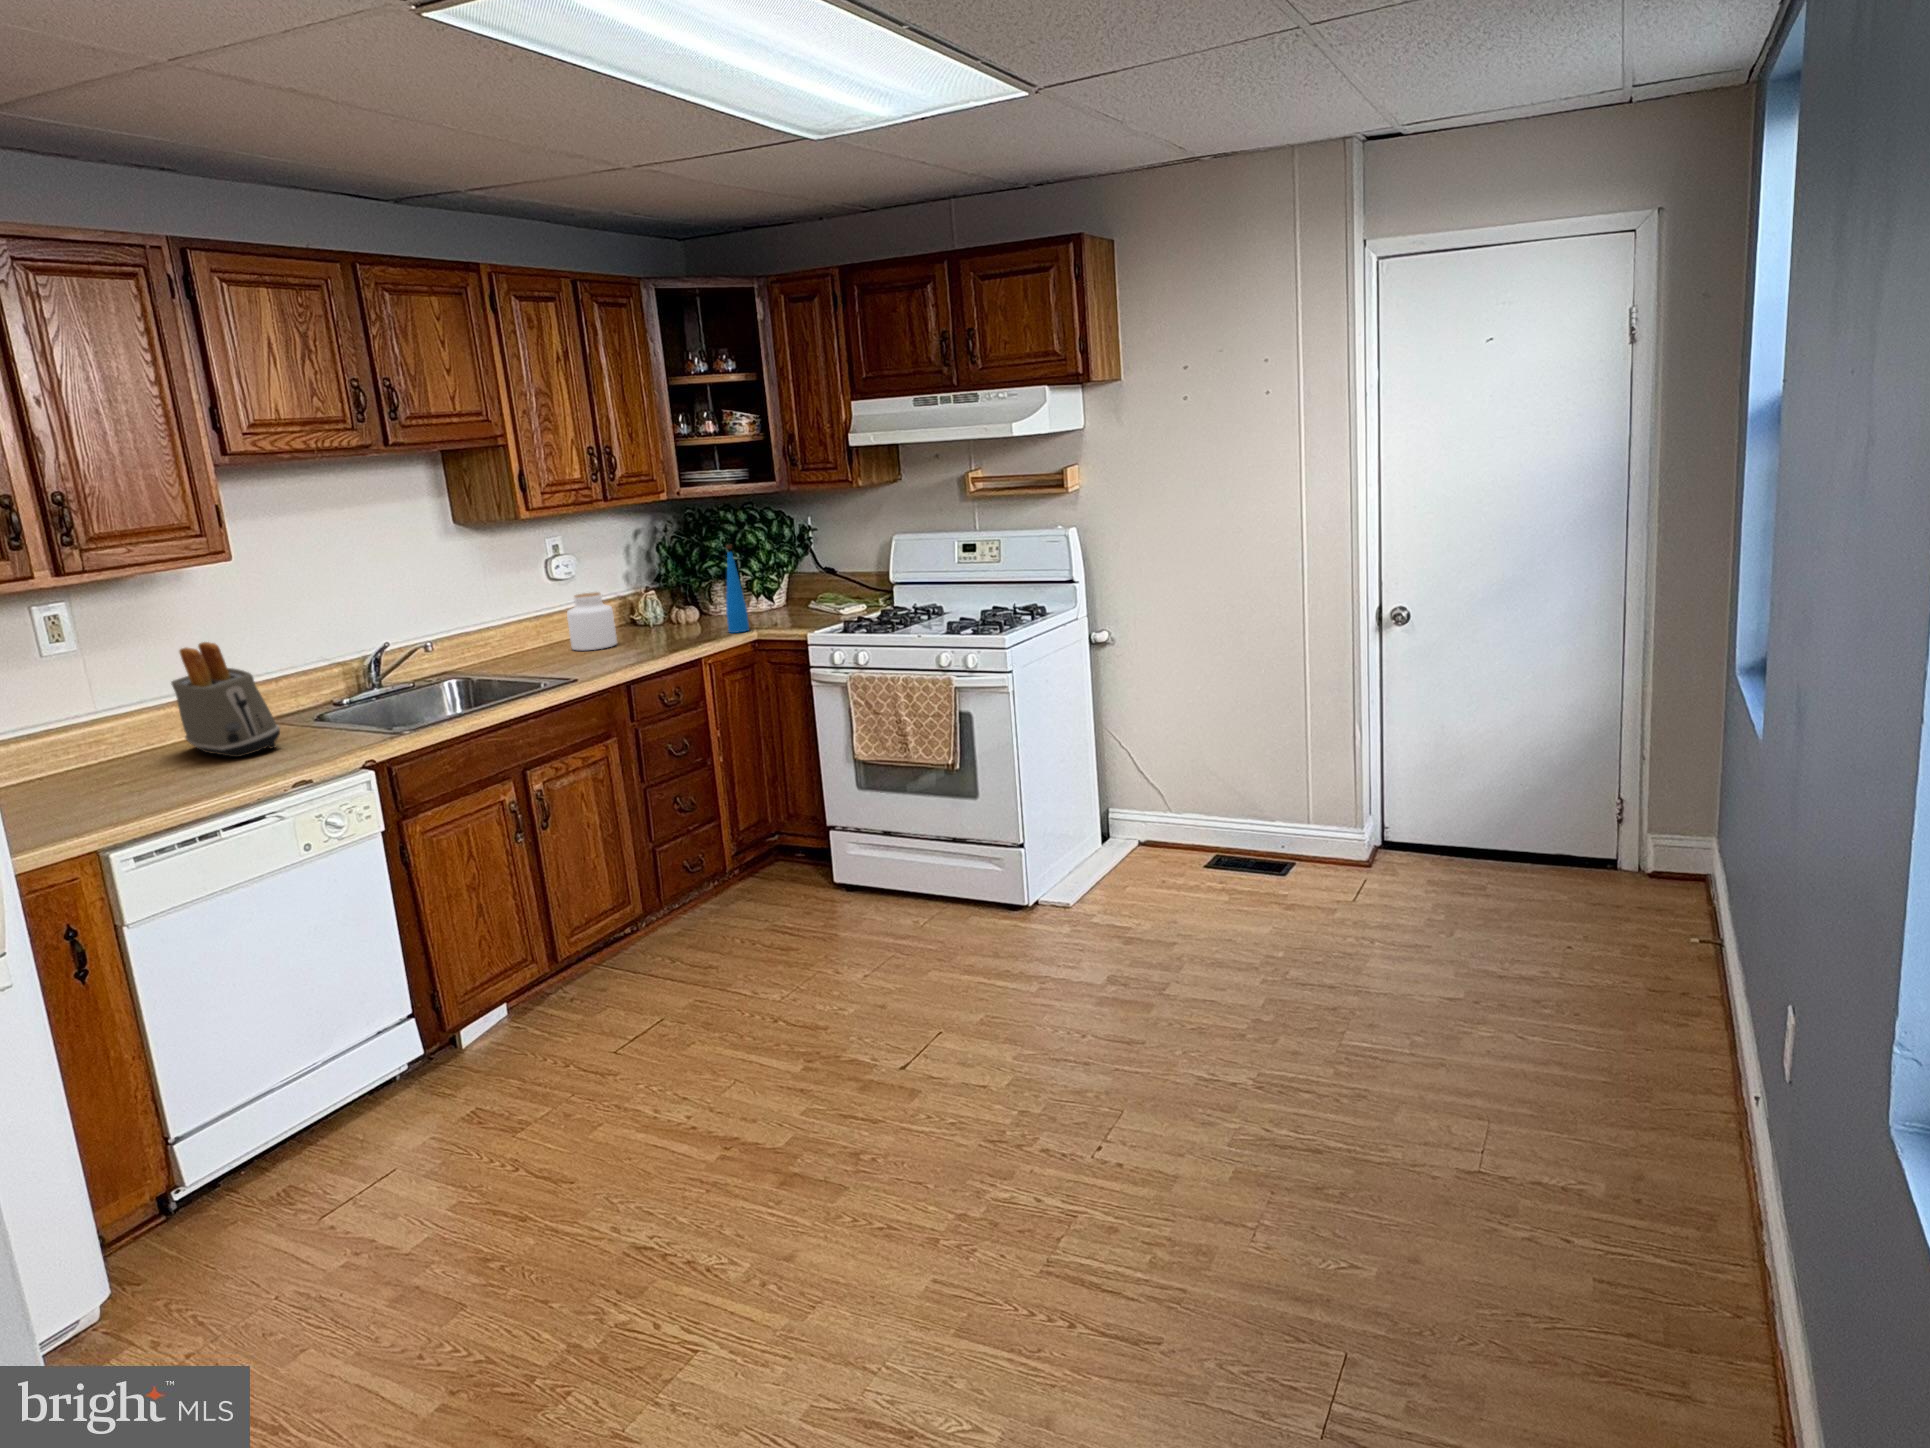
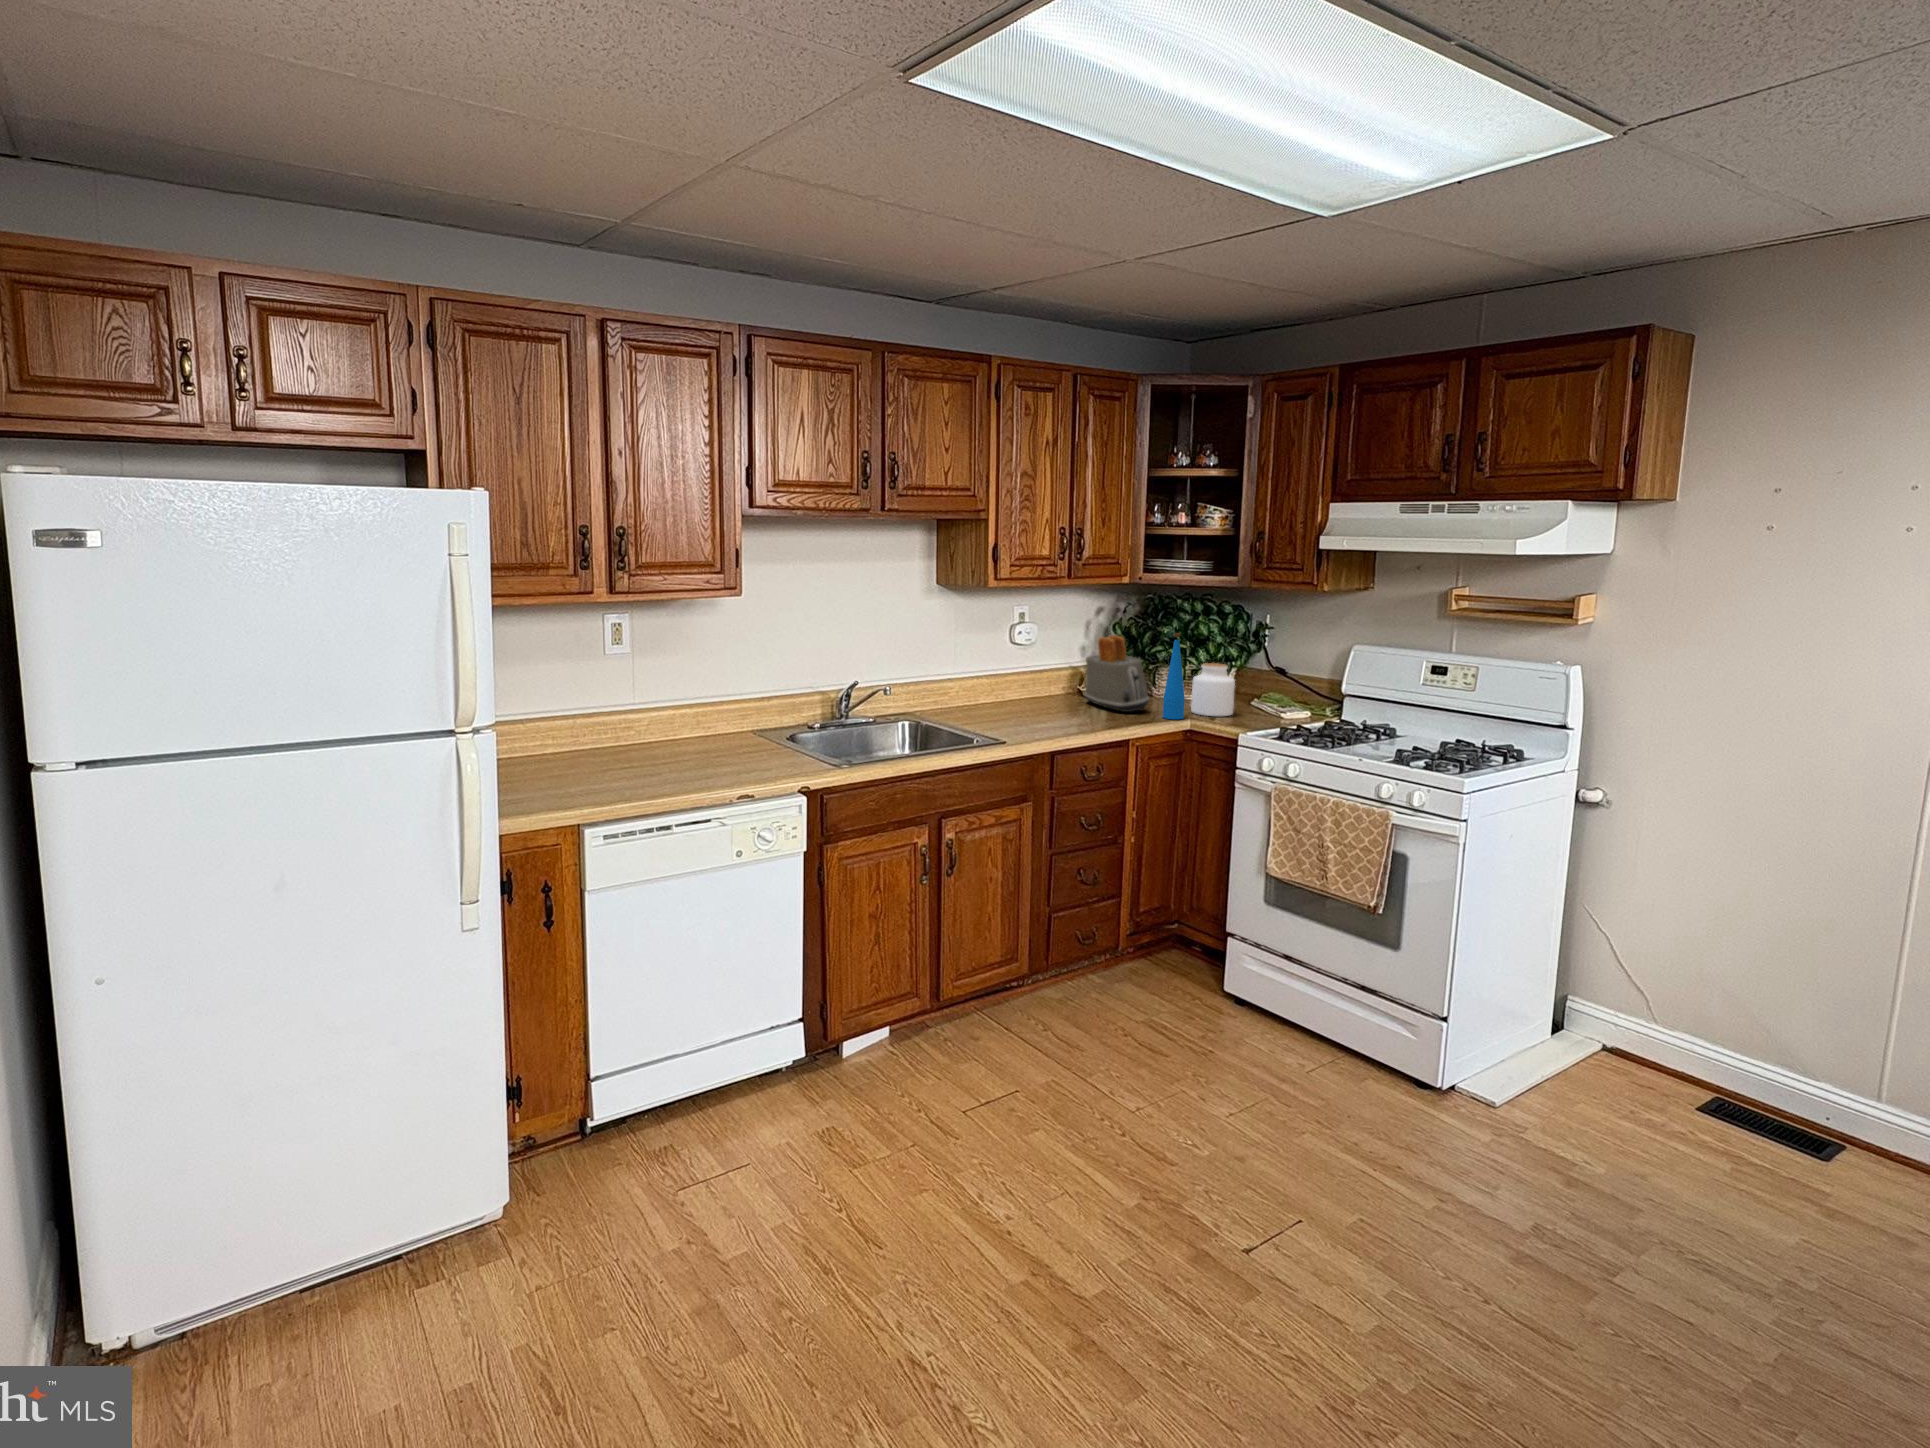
jar: present [567,592,617,650] -> present [1191,663,1235,716]
toaster: present [171,642,280,757] -> present [1085,635,1149,712]

